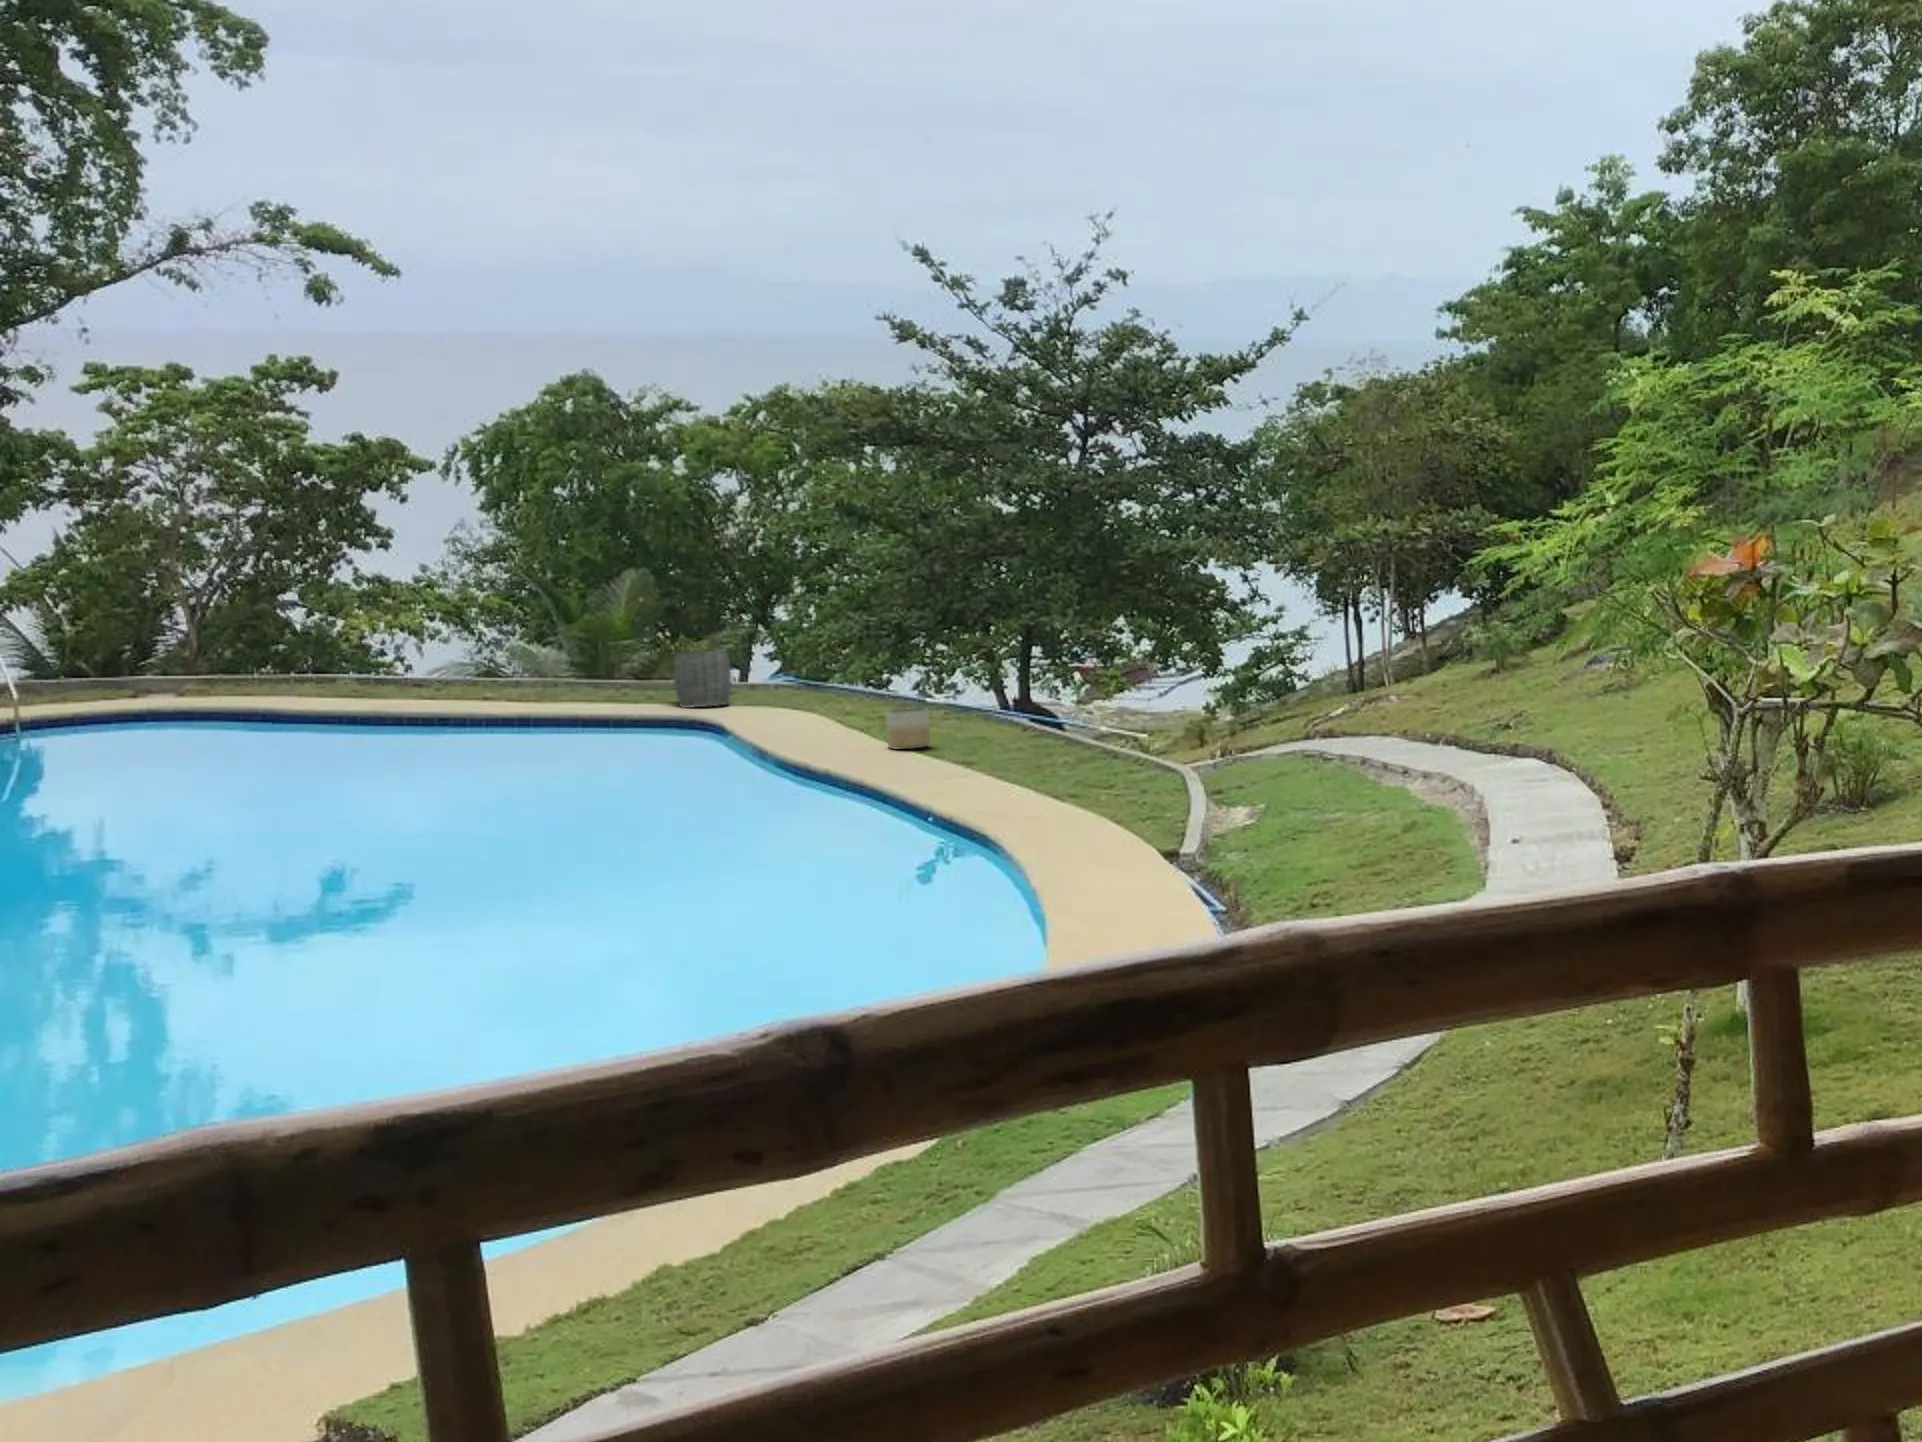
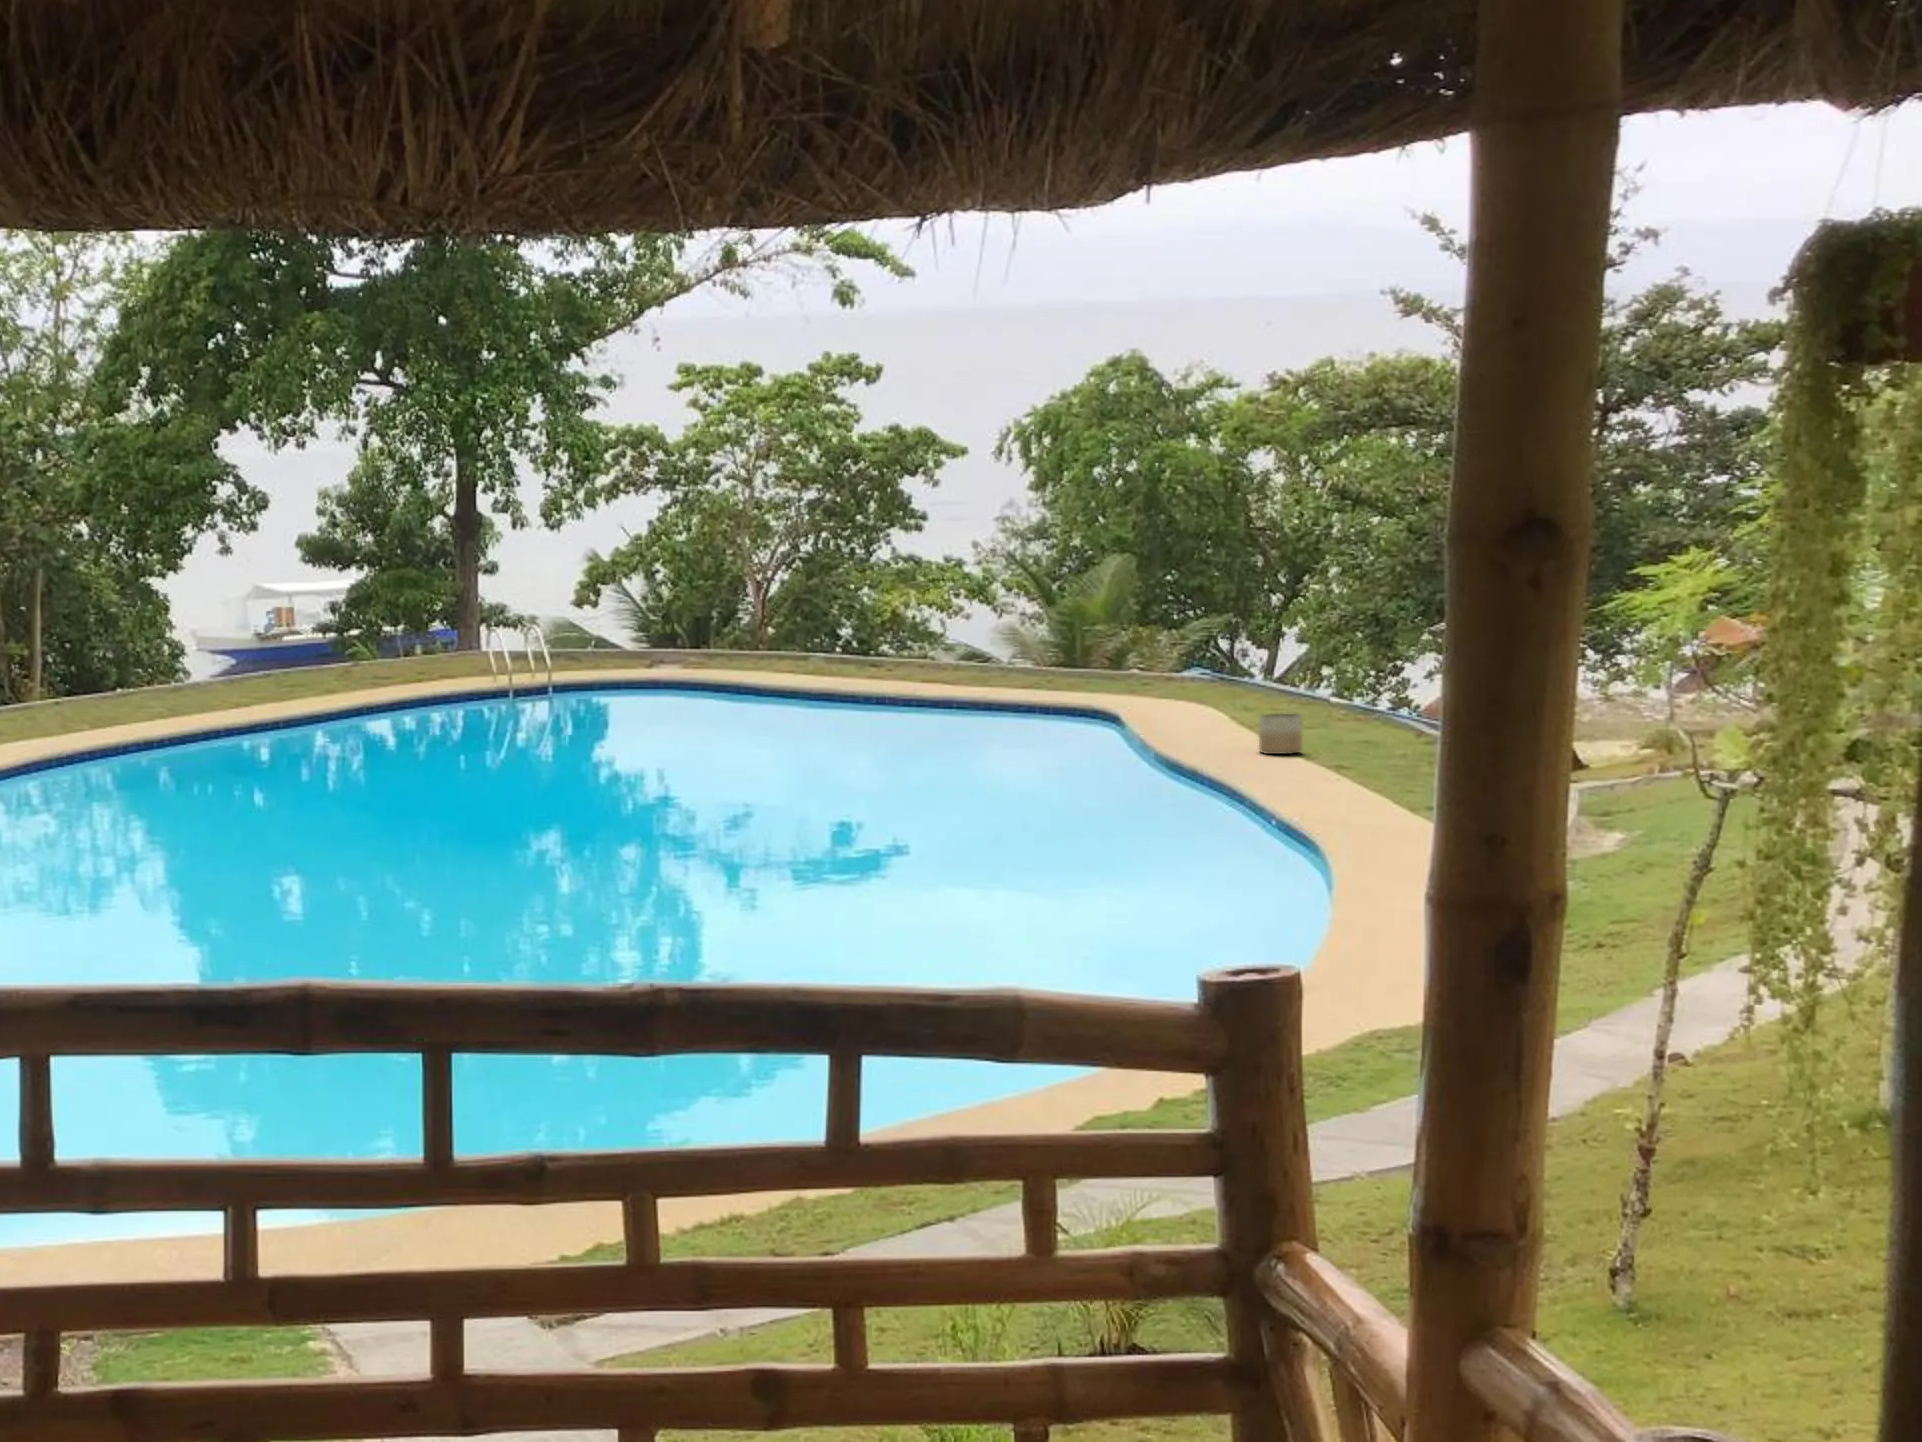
woven basket: present [674,650,731,708] -> none [1112,646,1167,701]

